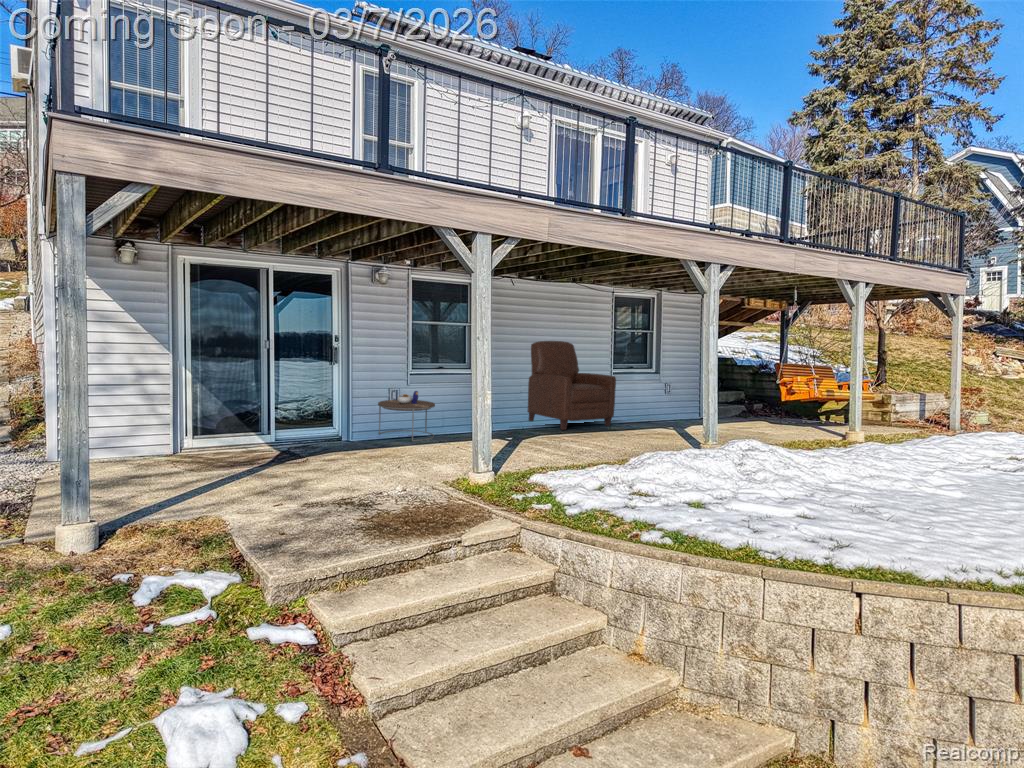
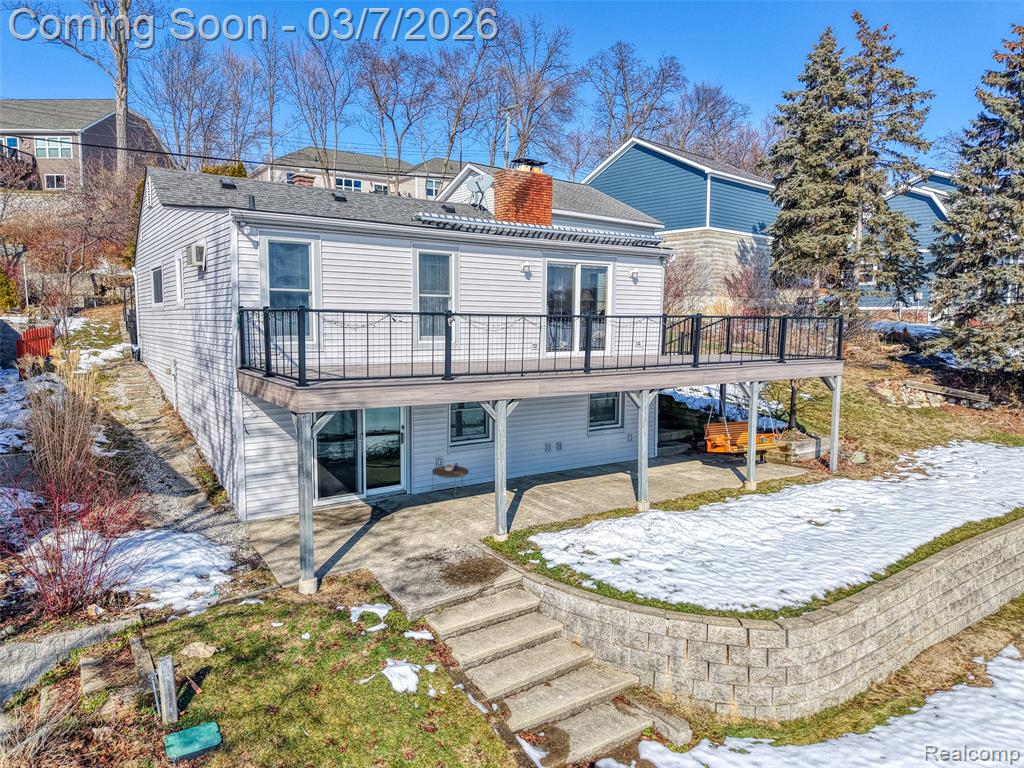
chair: present [528,341,616,430] -> none [529,417,589,483]

